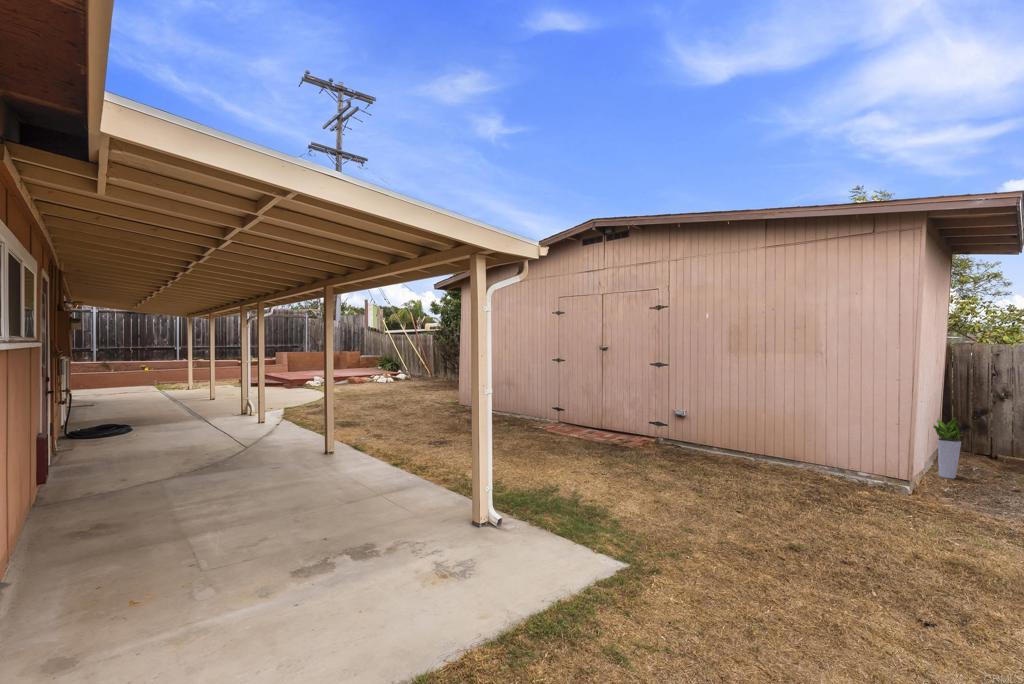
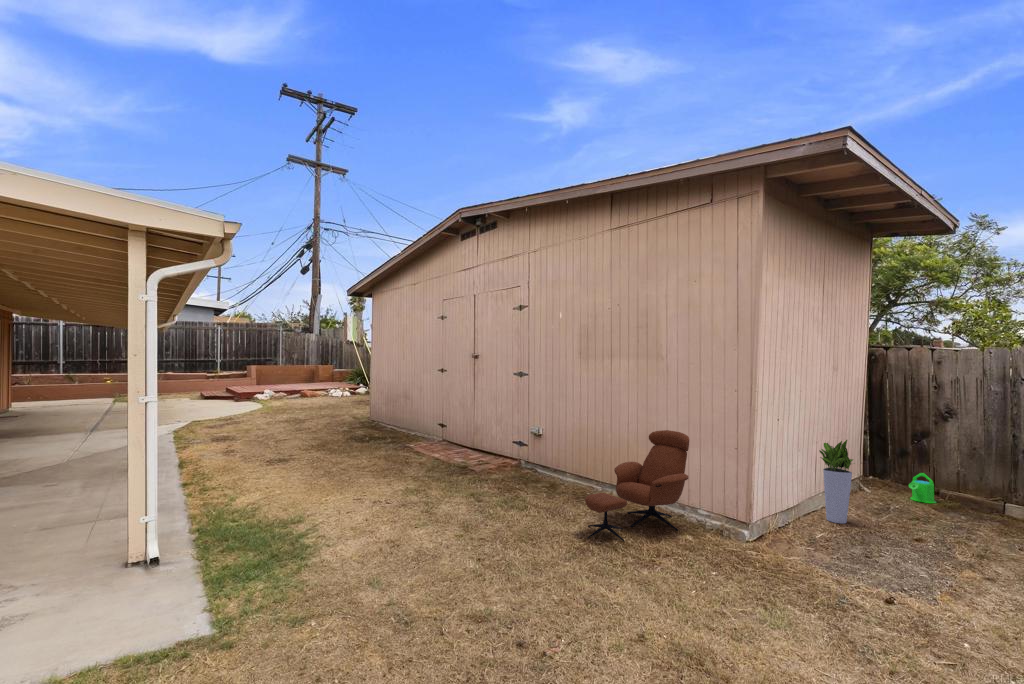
lounge chair: none [787,413,860,497] -> present [585,430,689,541]
watering can: none [974,440,996,462] -> present [909,473,936,503]

